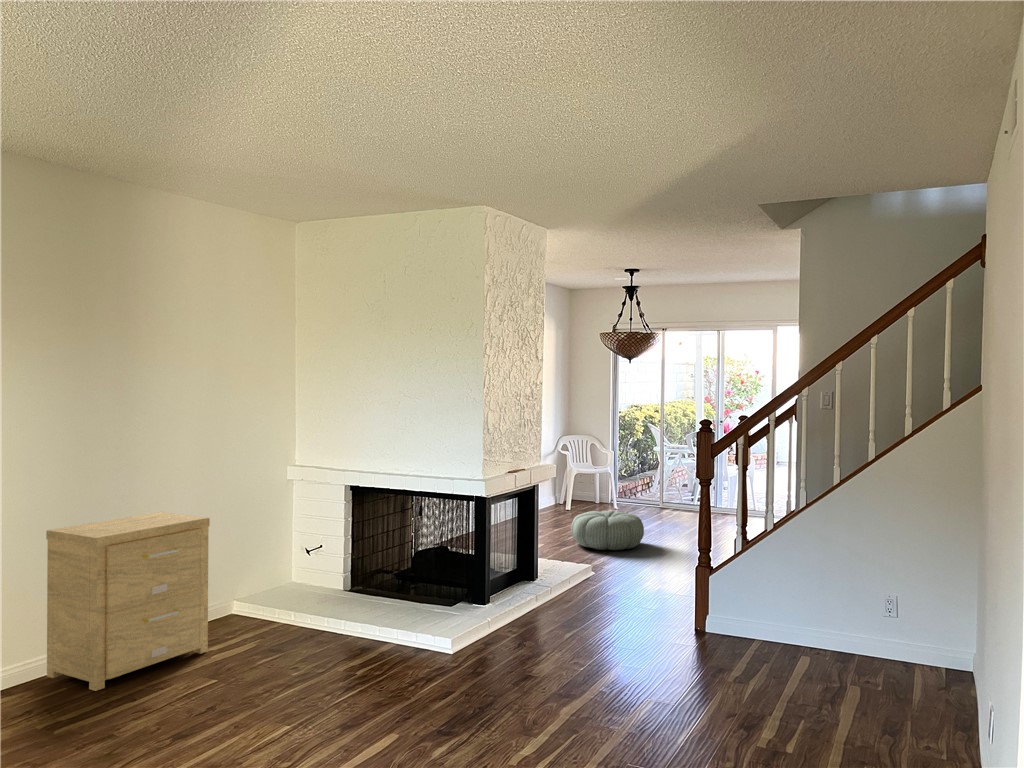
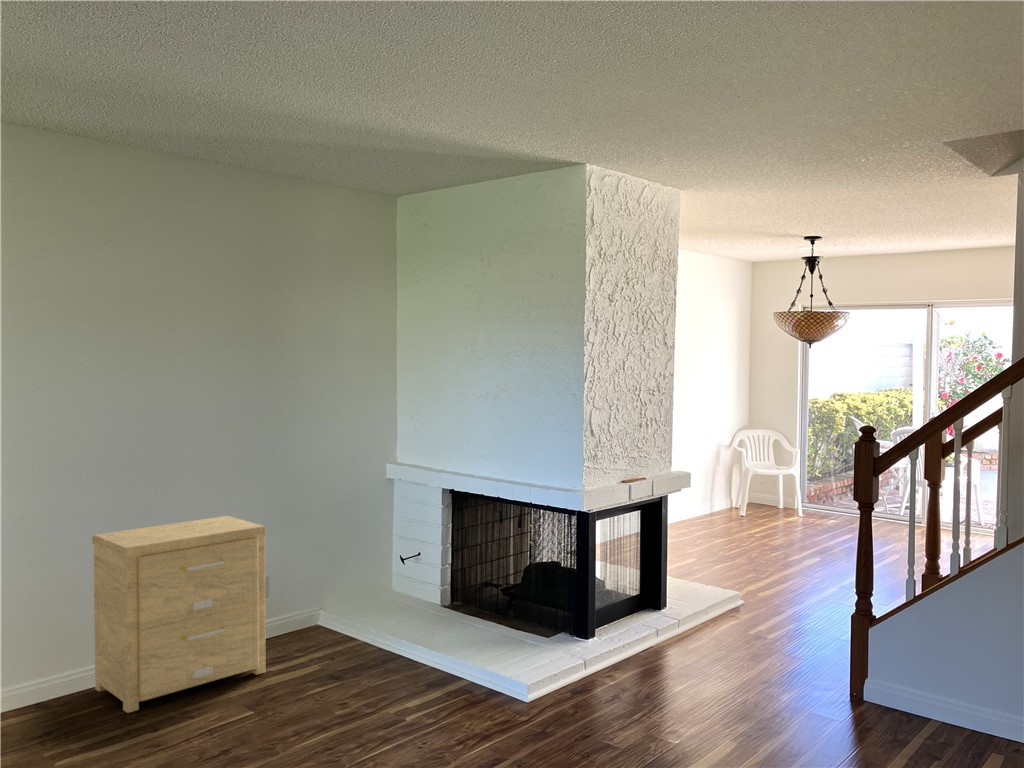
pouf: present [571,511,644,550] -> none [729,523,819,572]

